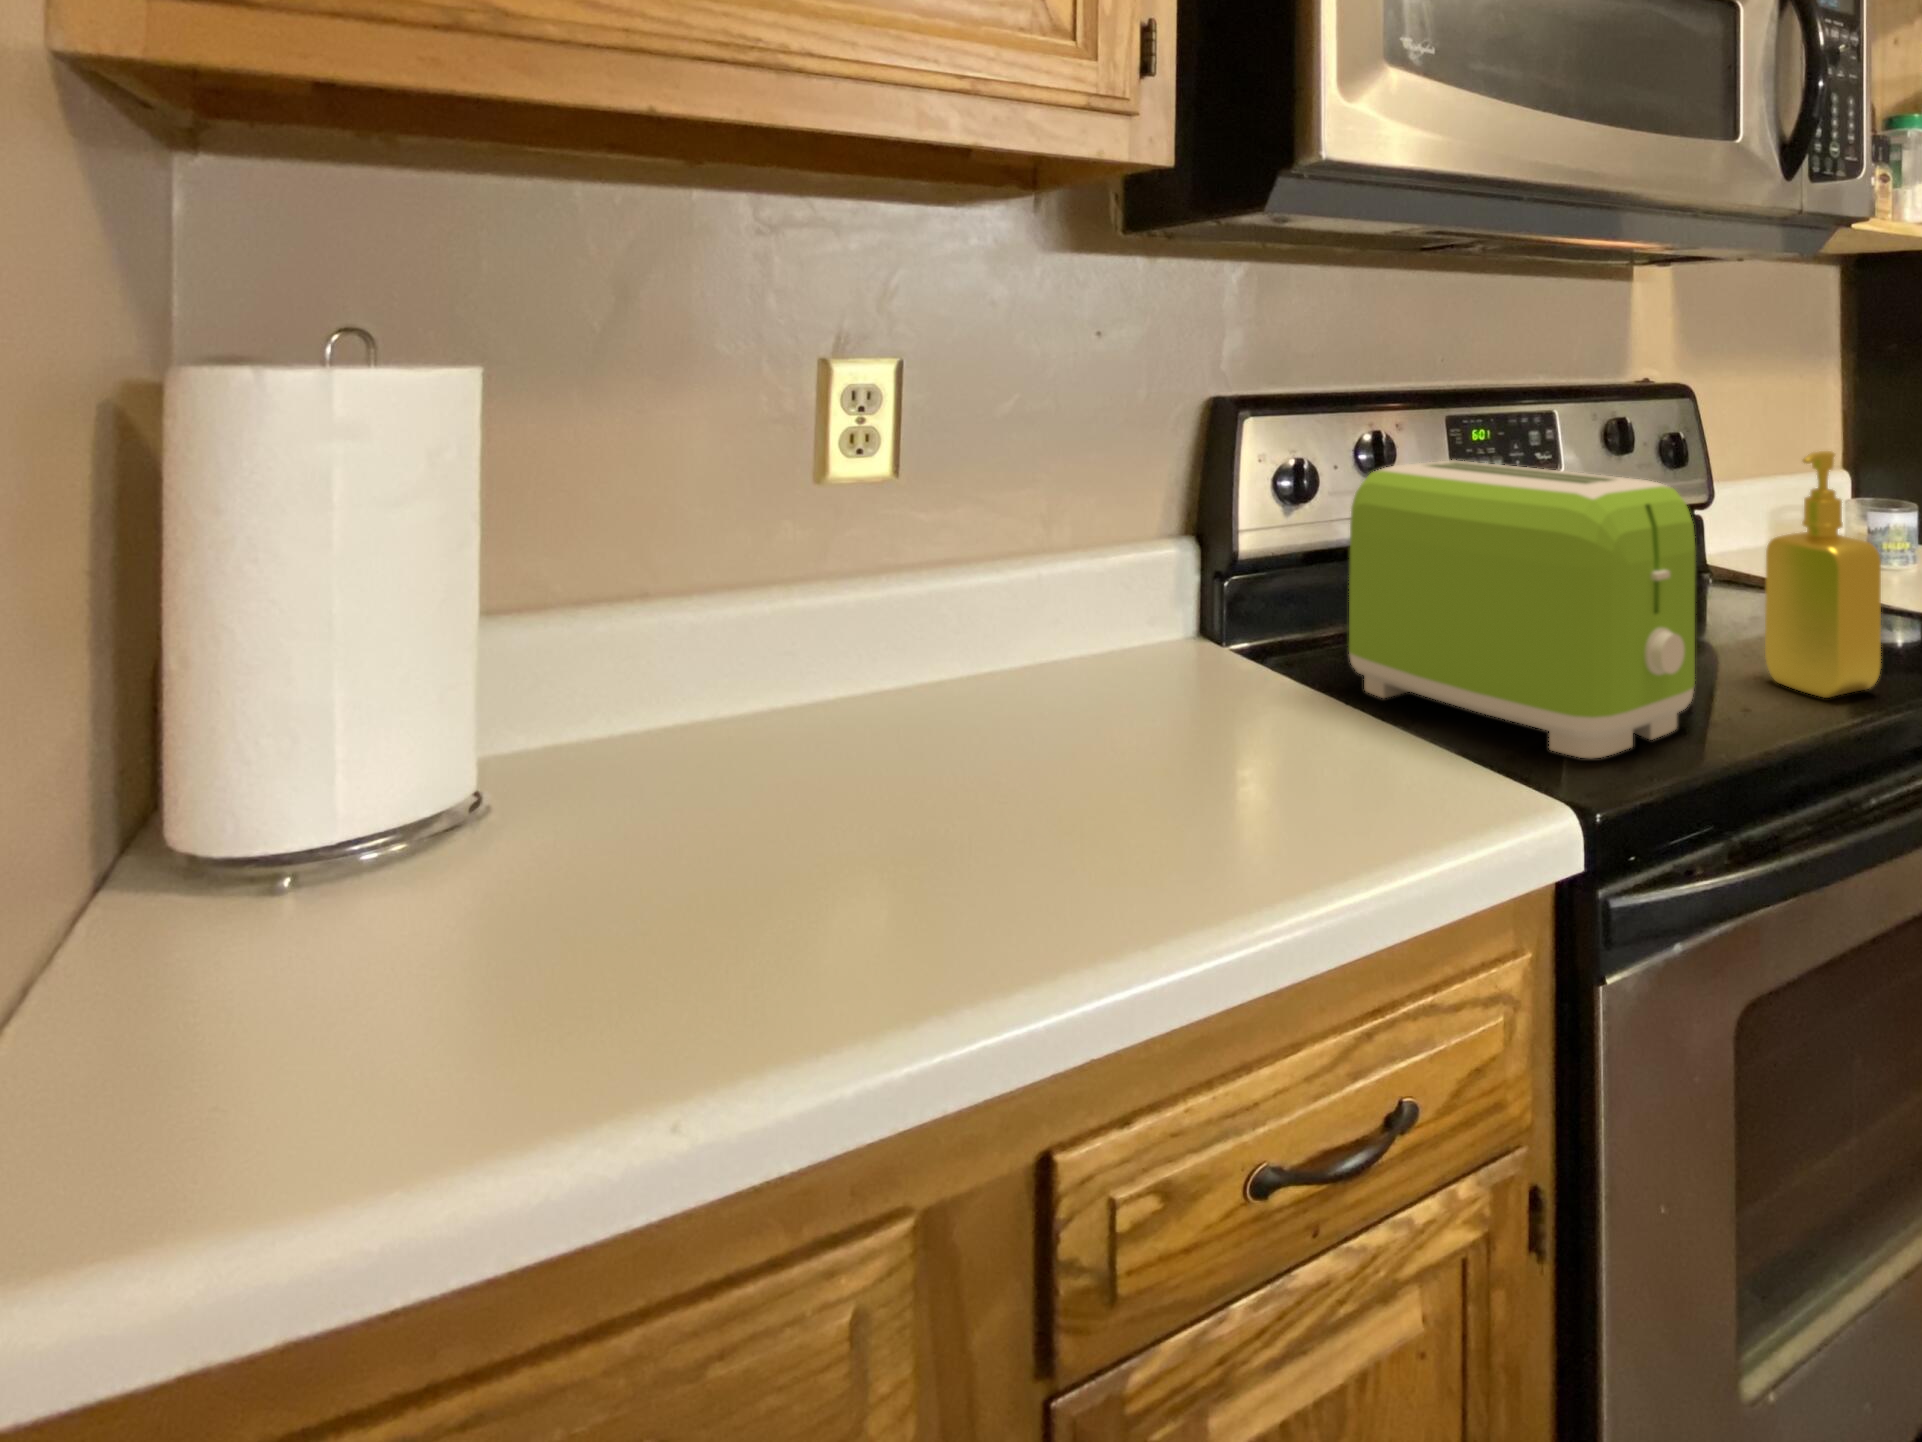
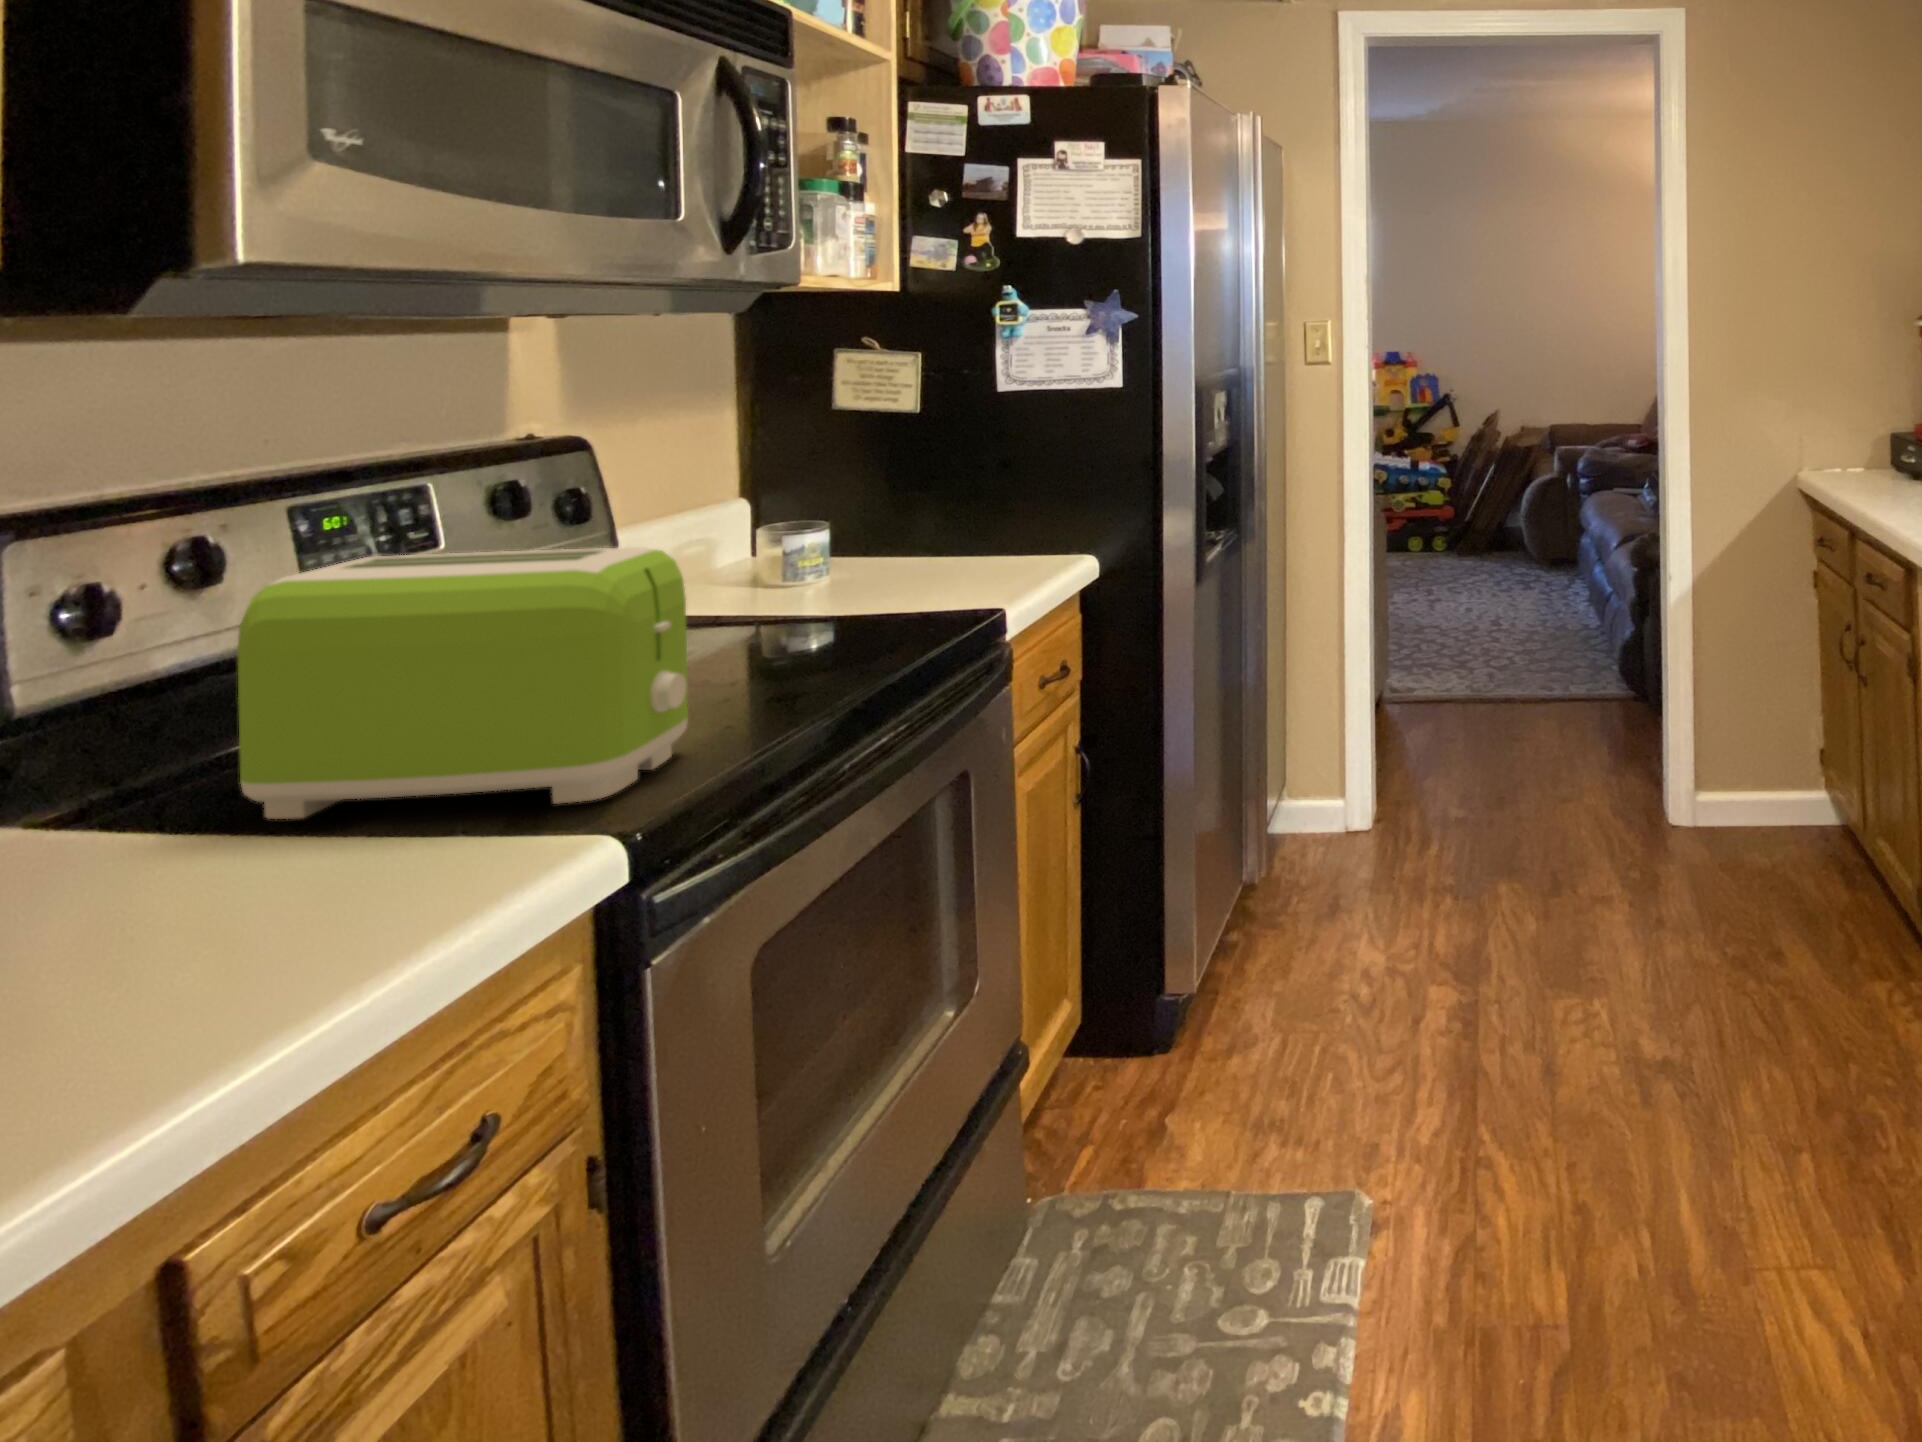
soap dispenser: present [1765,451,1881,698] -> none [731,497,841,700]

